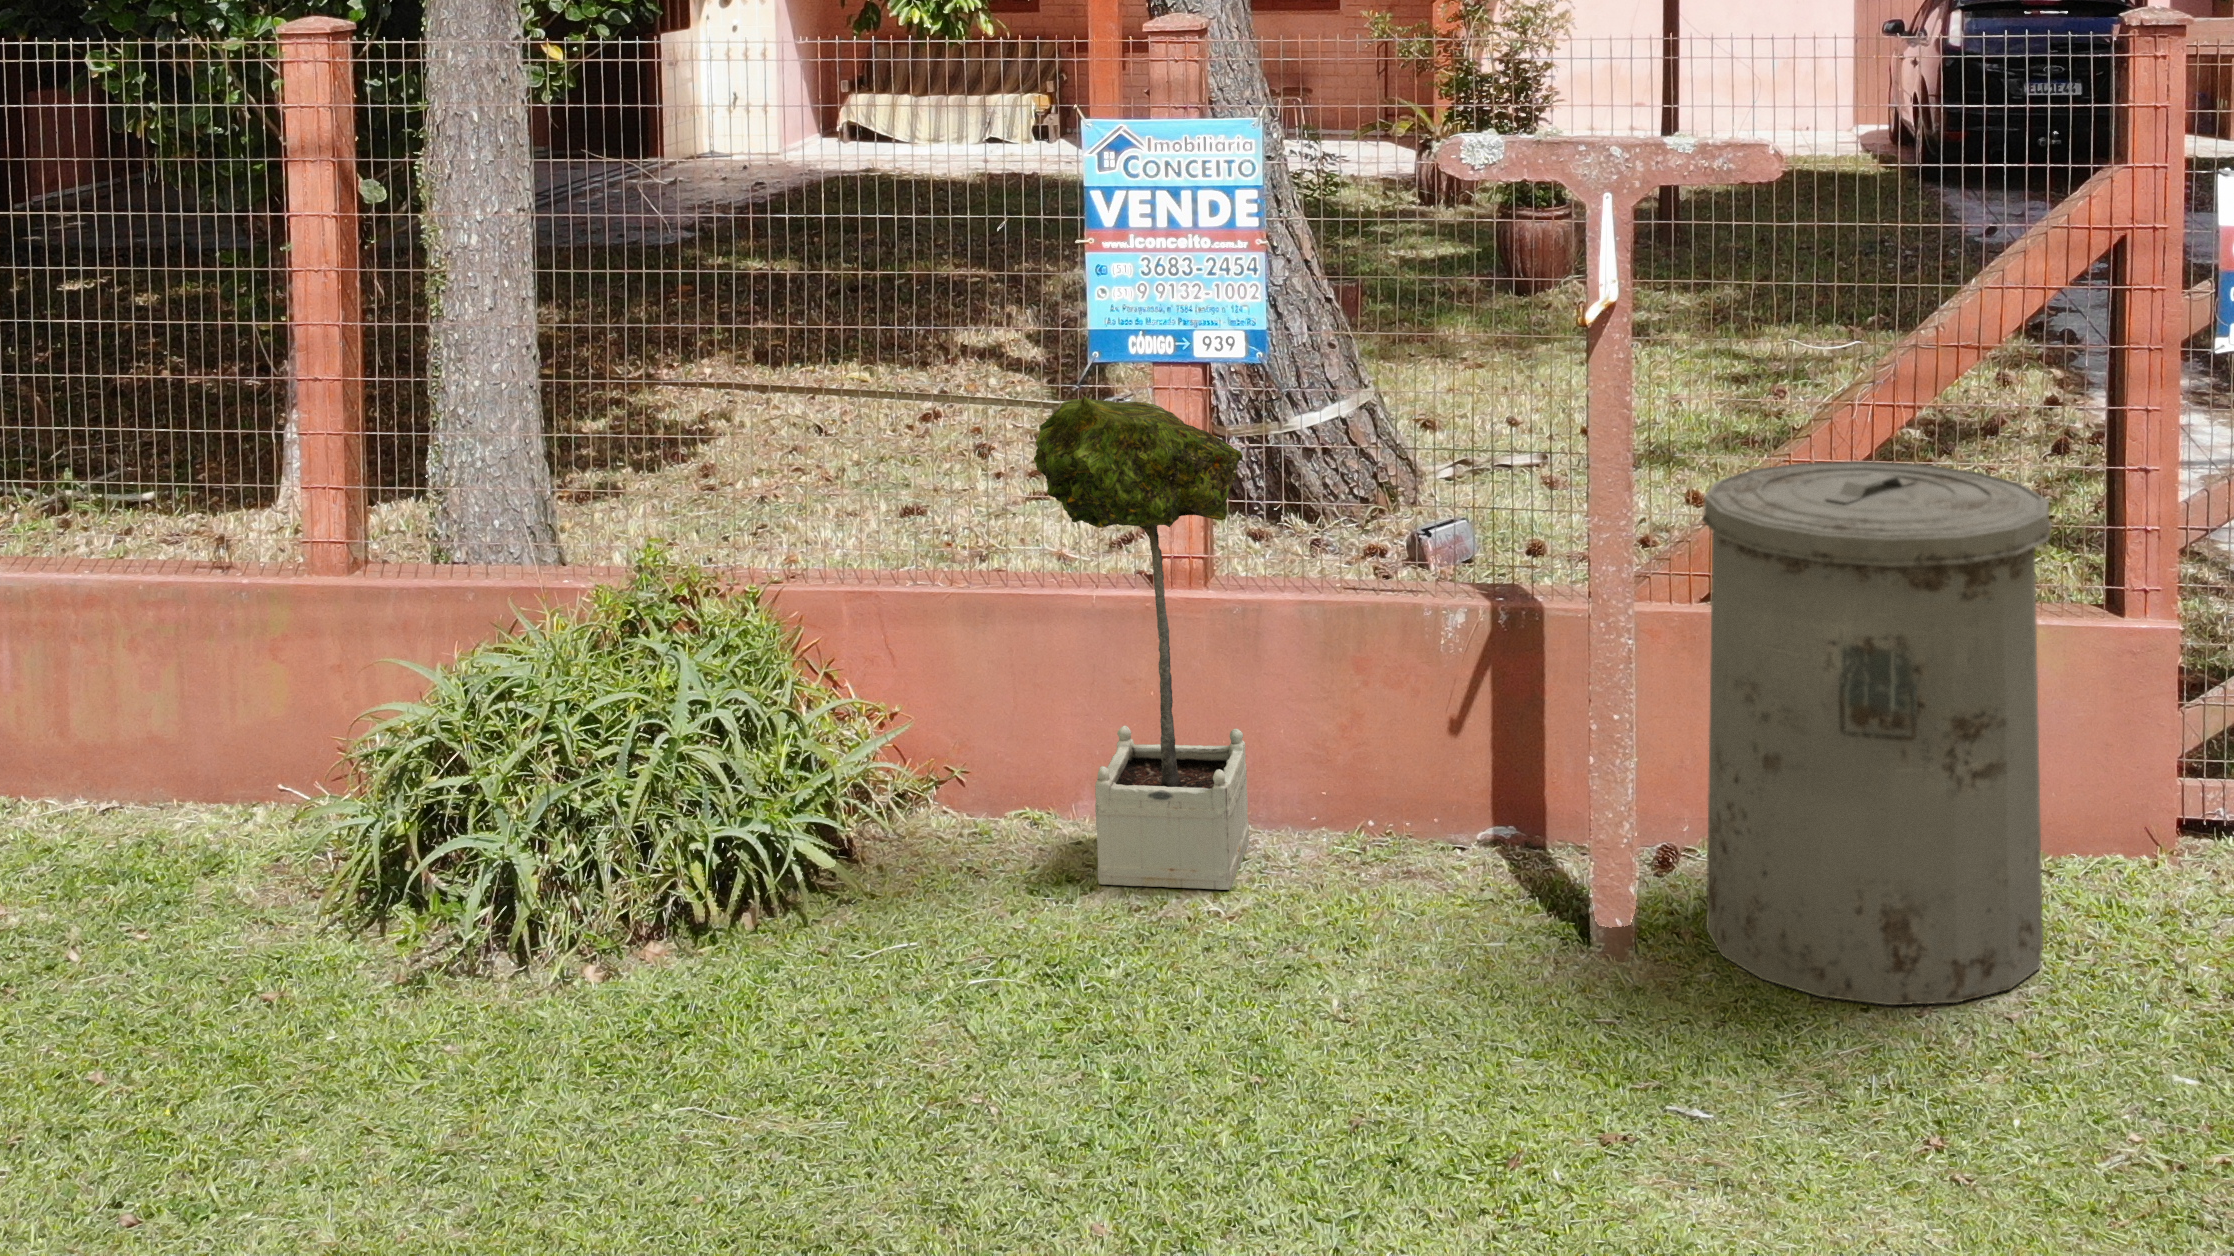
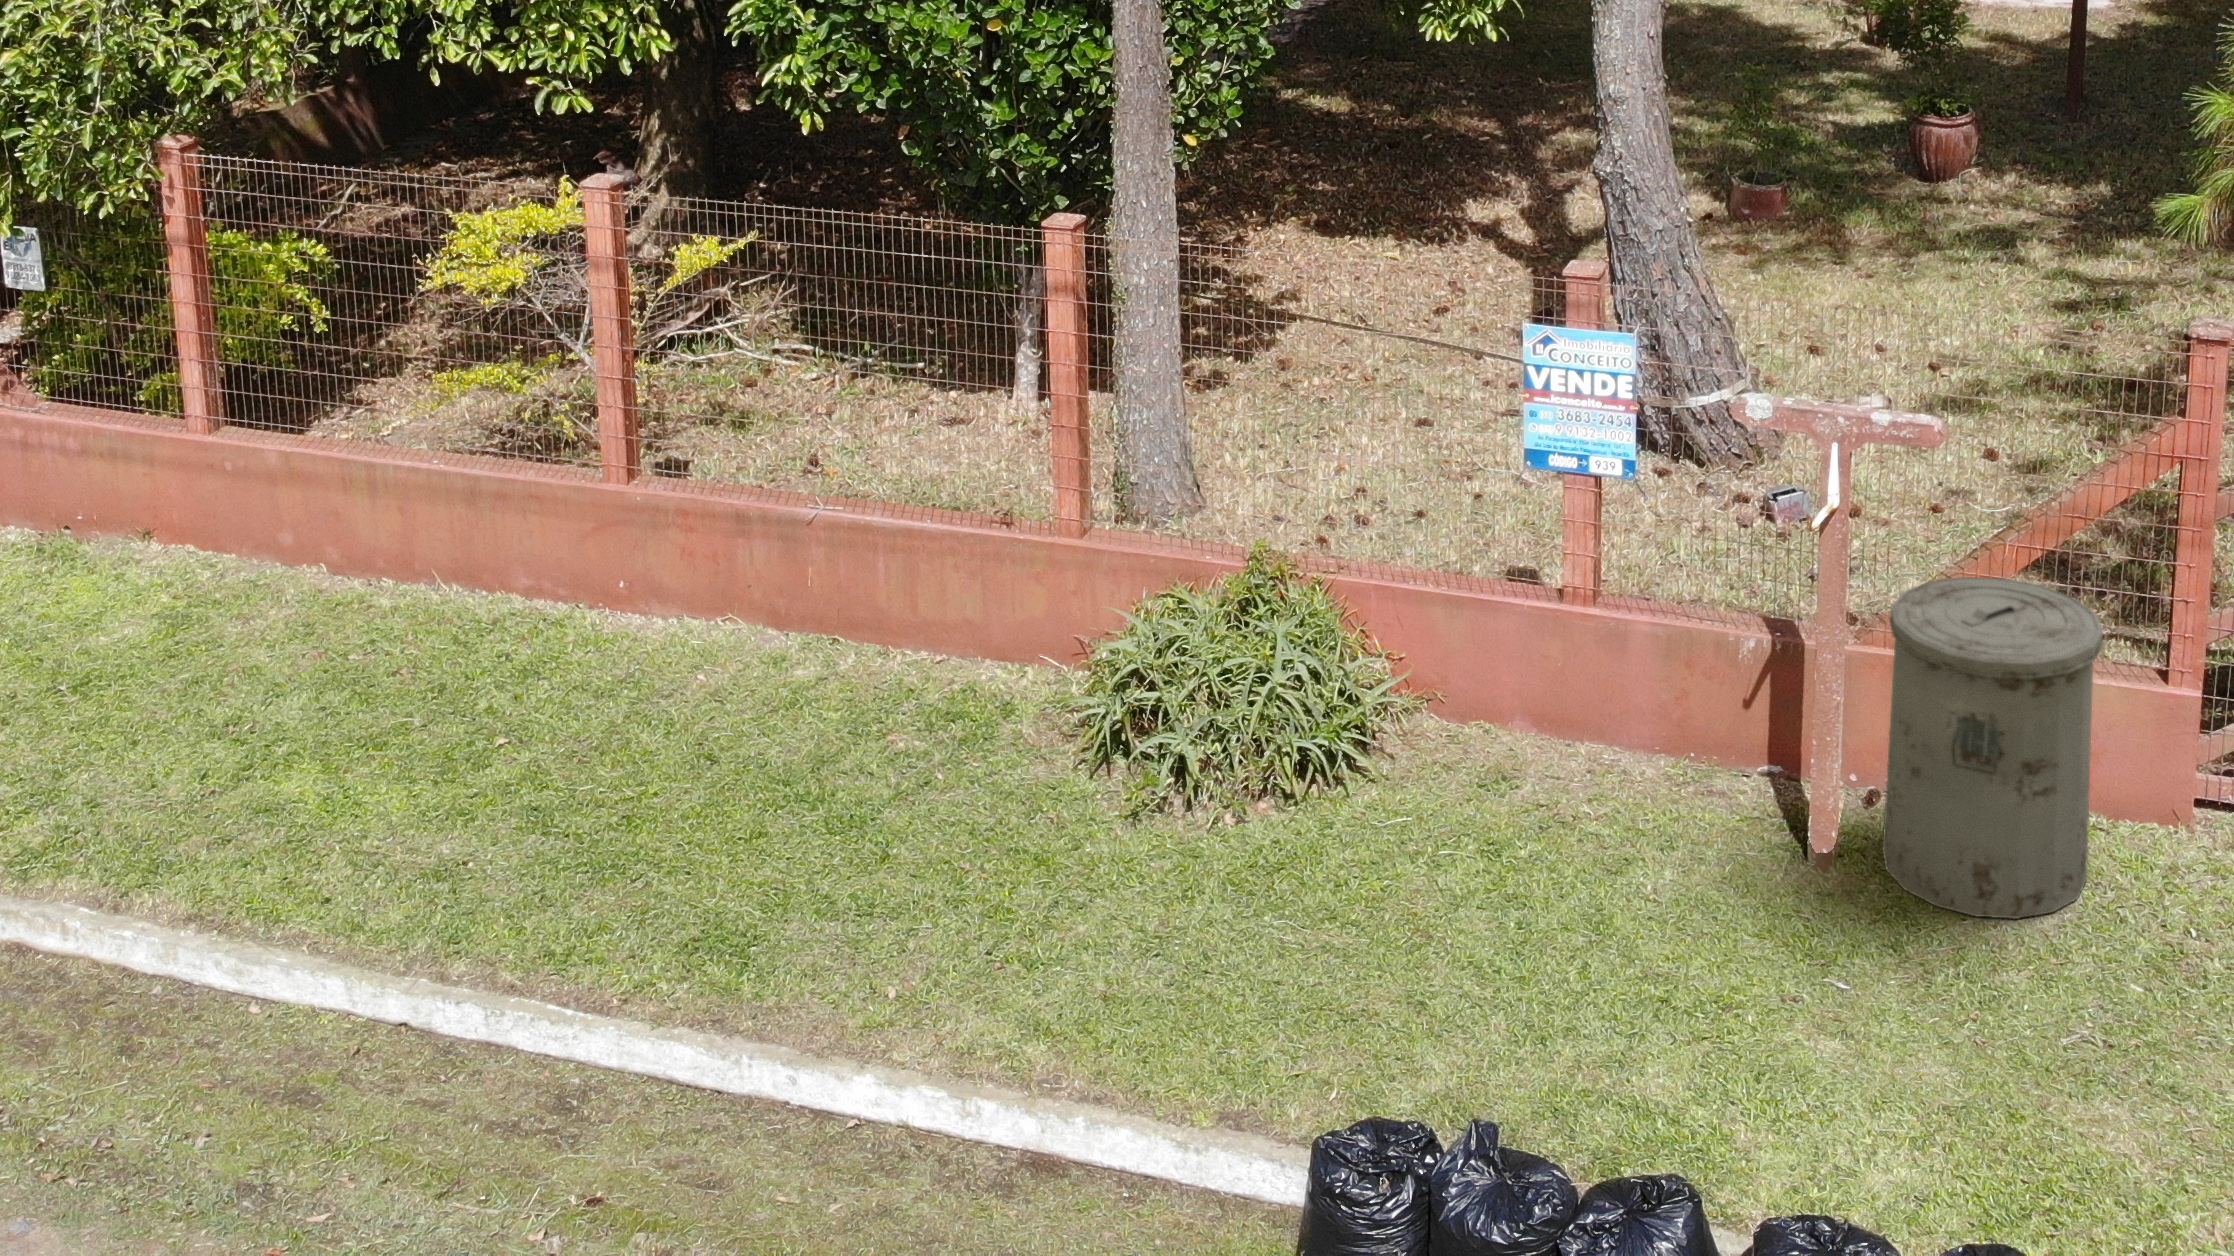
potted tree: present [1034,396,1249,890] -> none [1489,496,1617,792]

